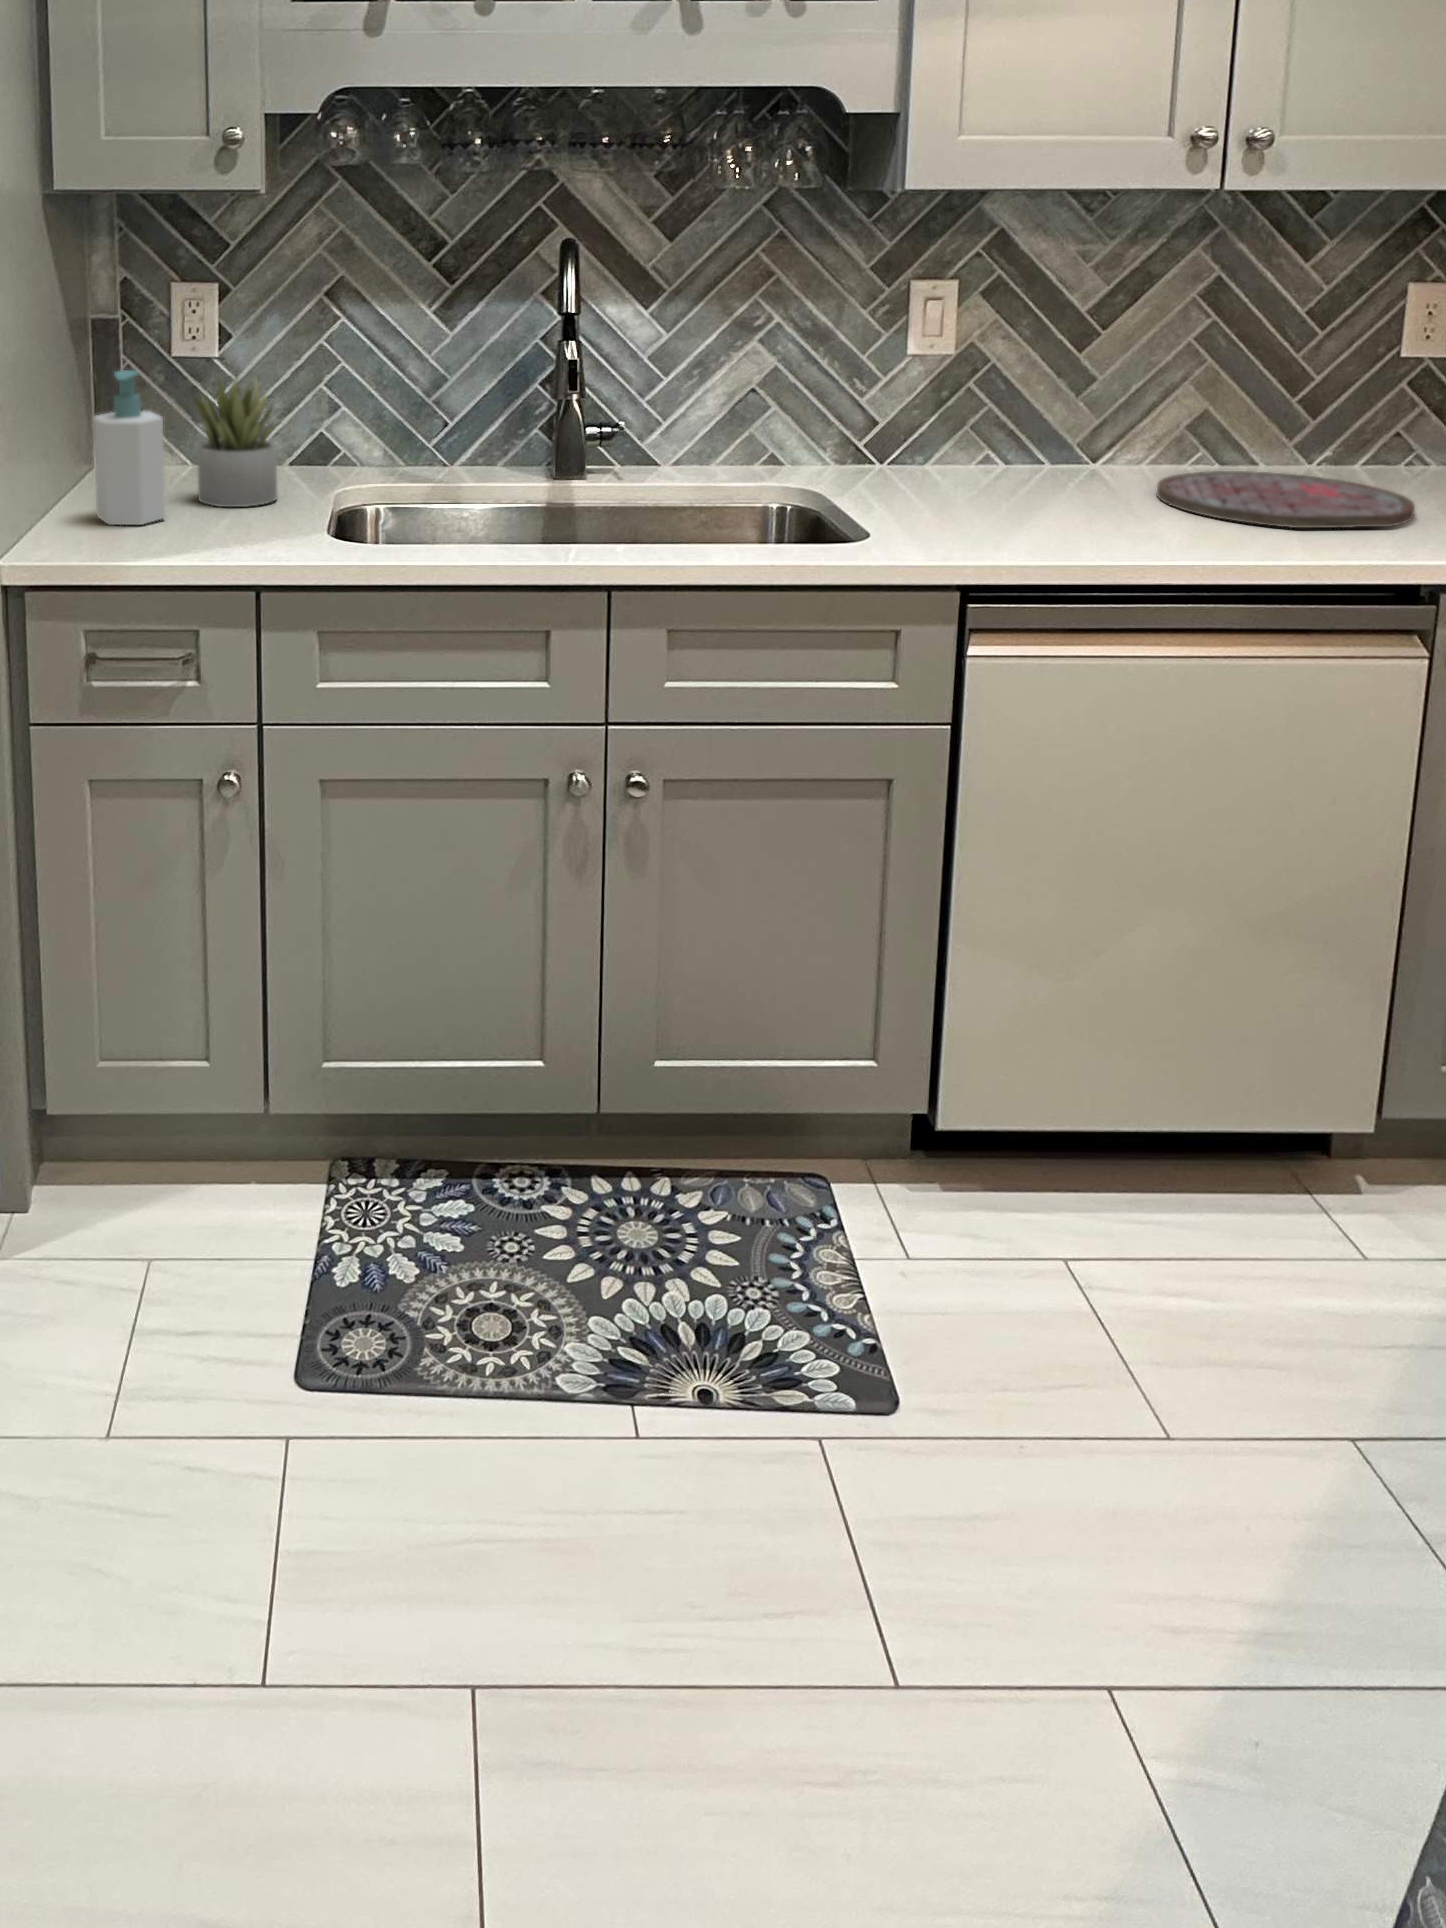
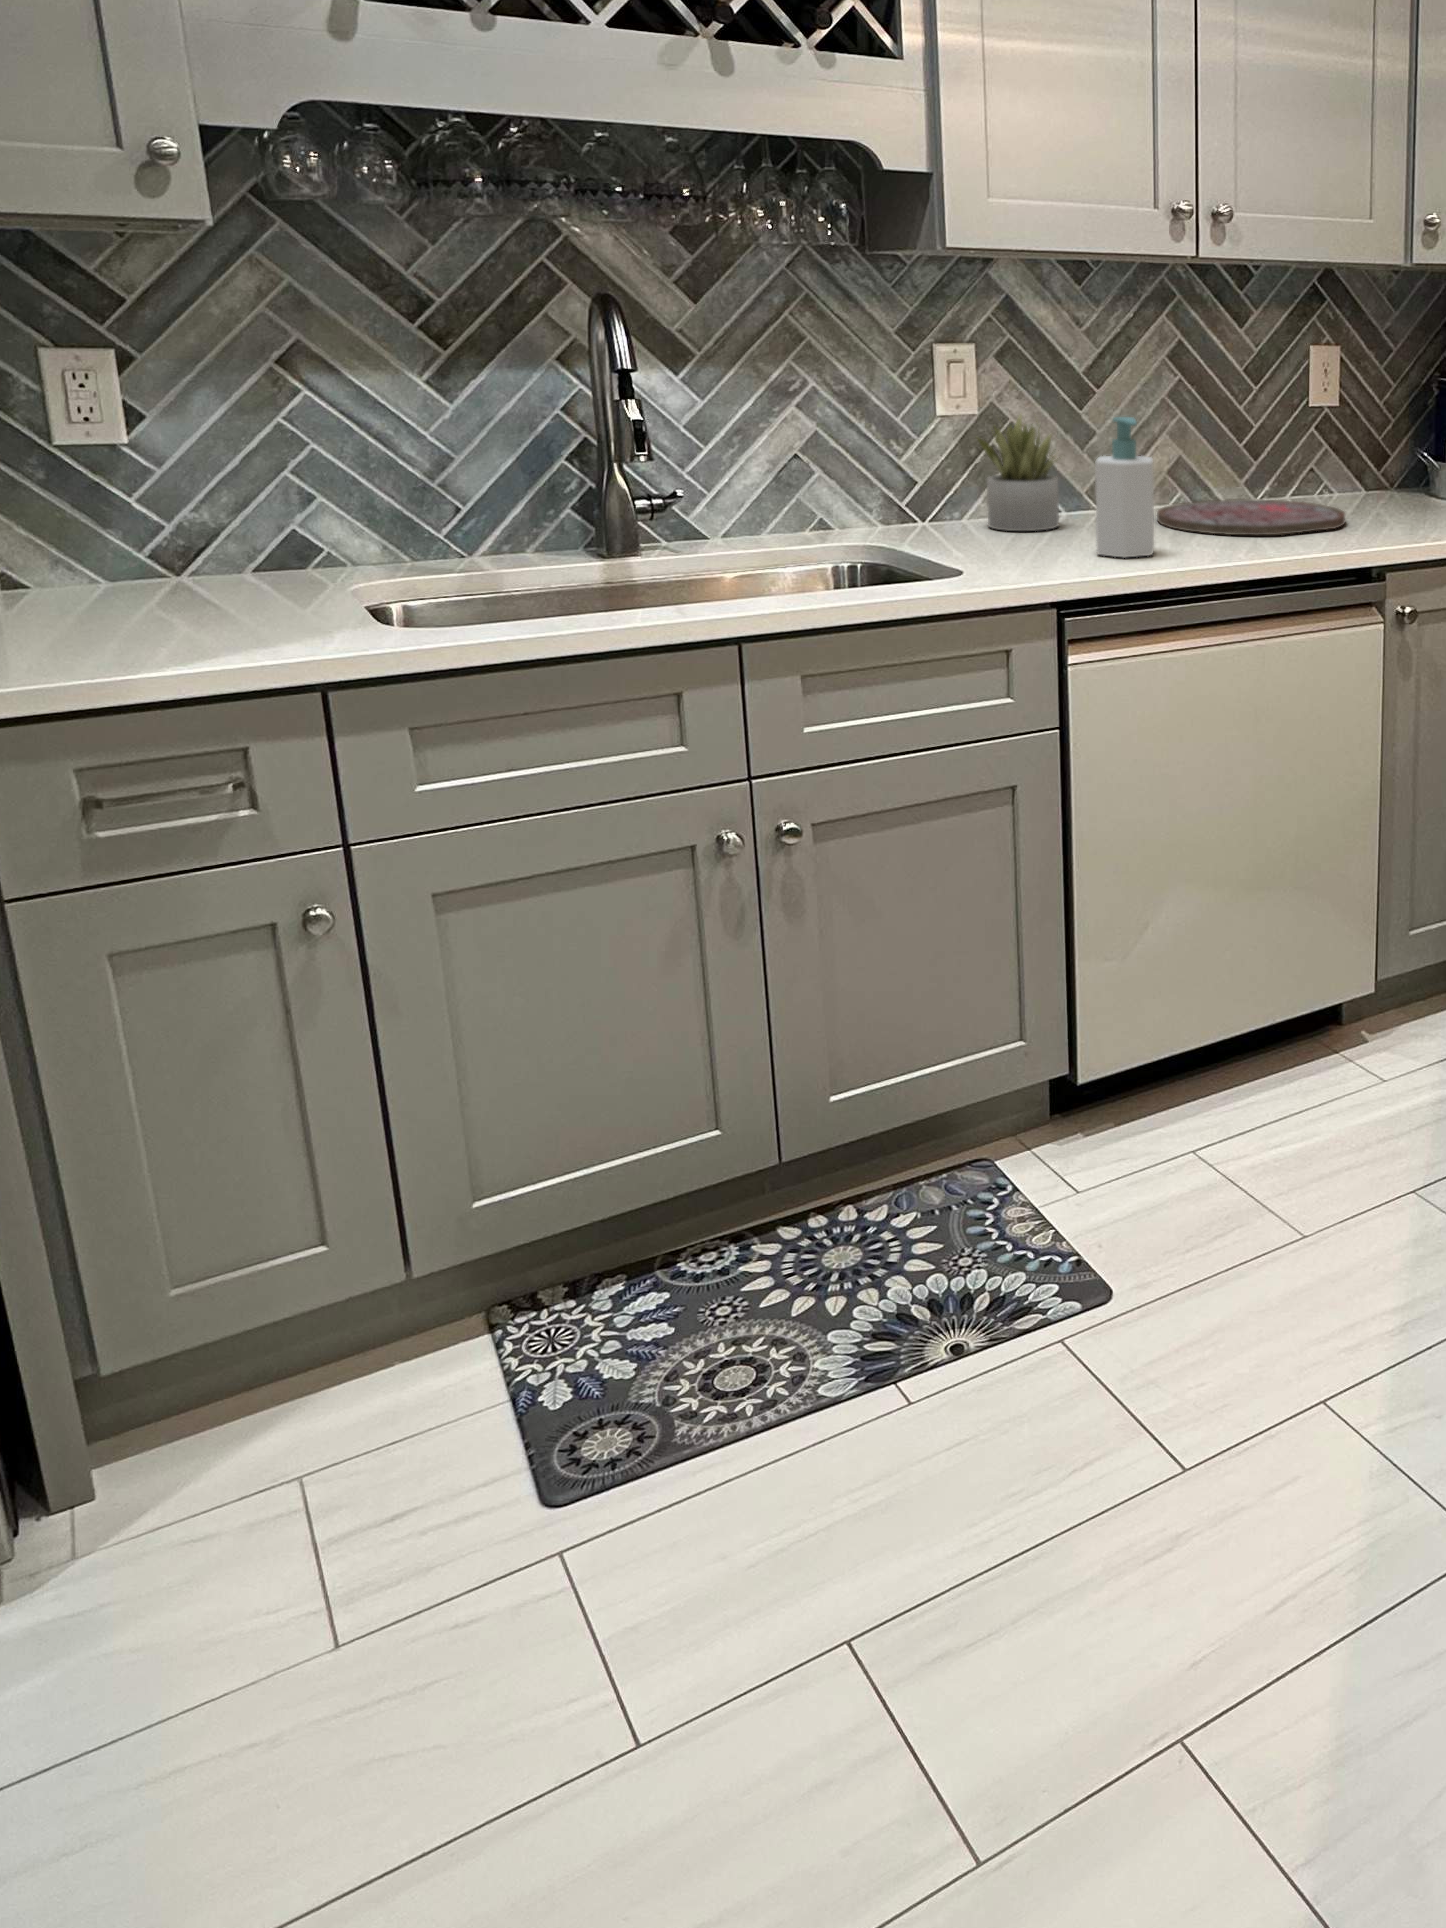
soap bottle: present [93,370,166,525] -> present [1095,417,1154,558]
succulent plant: present [195,378,280,507] -> present [977,415,1059,531]

